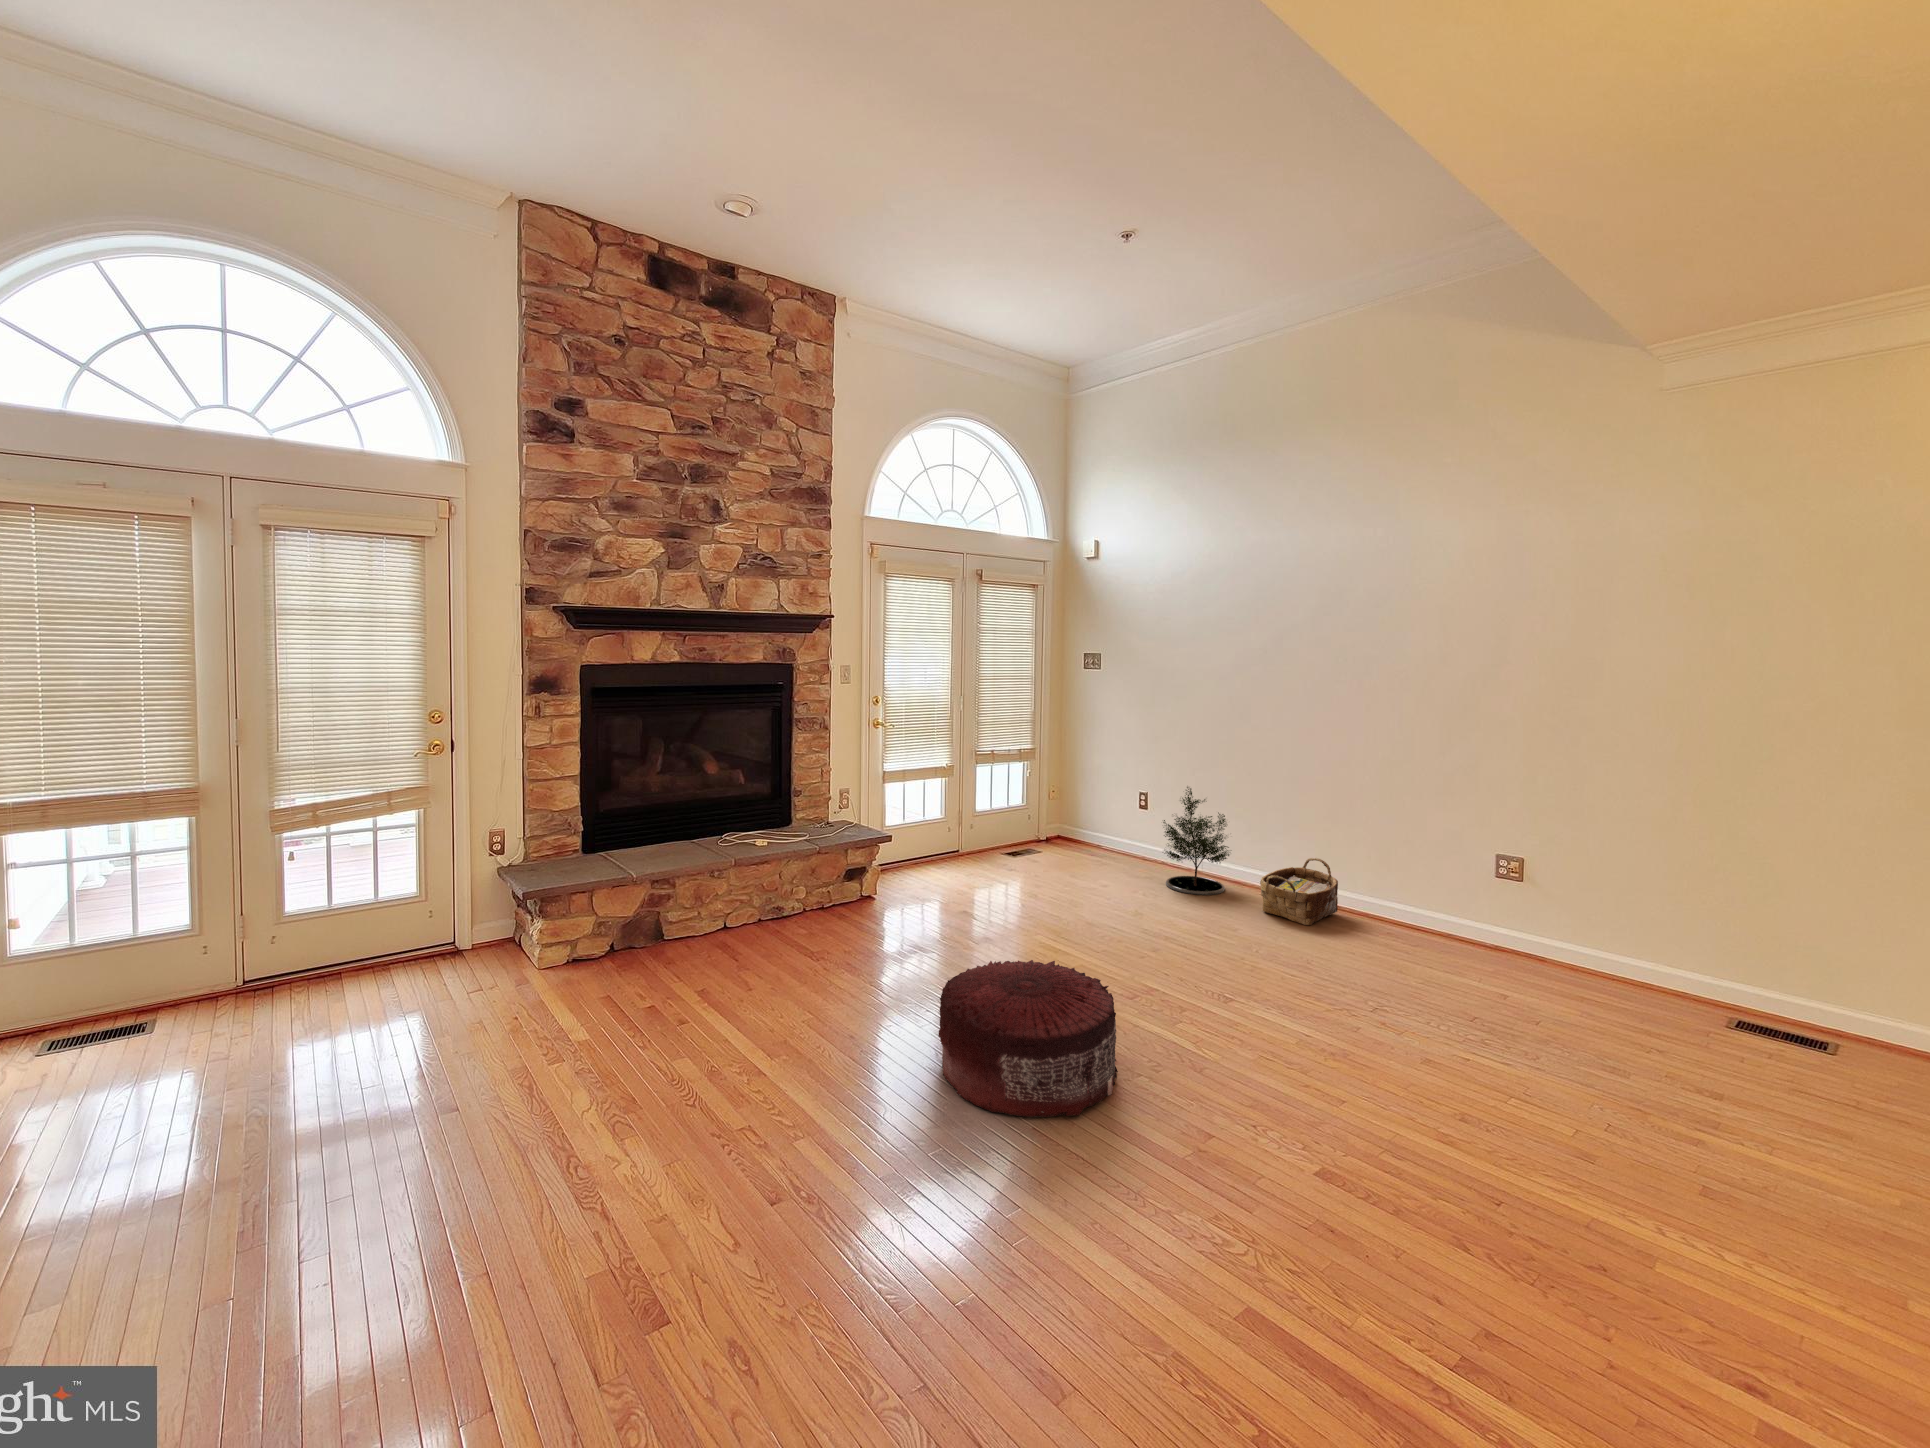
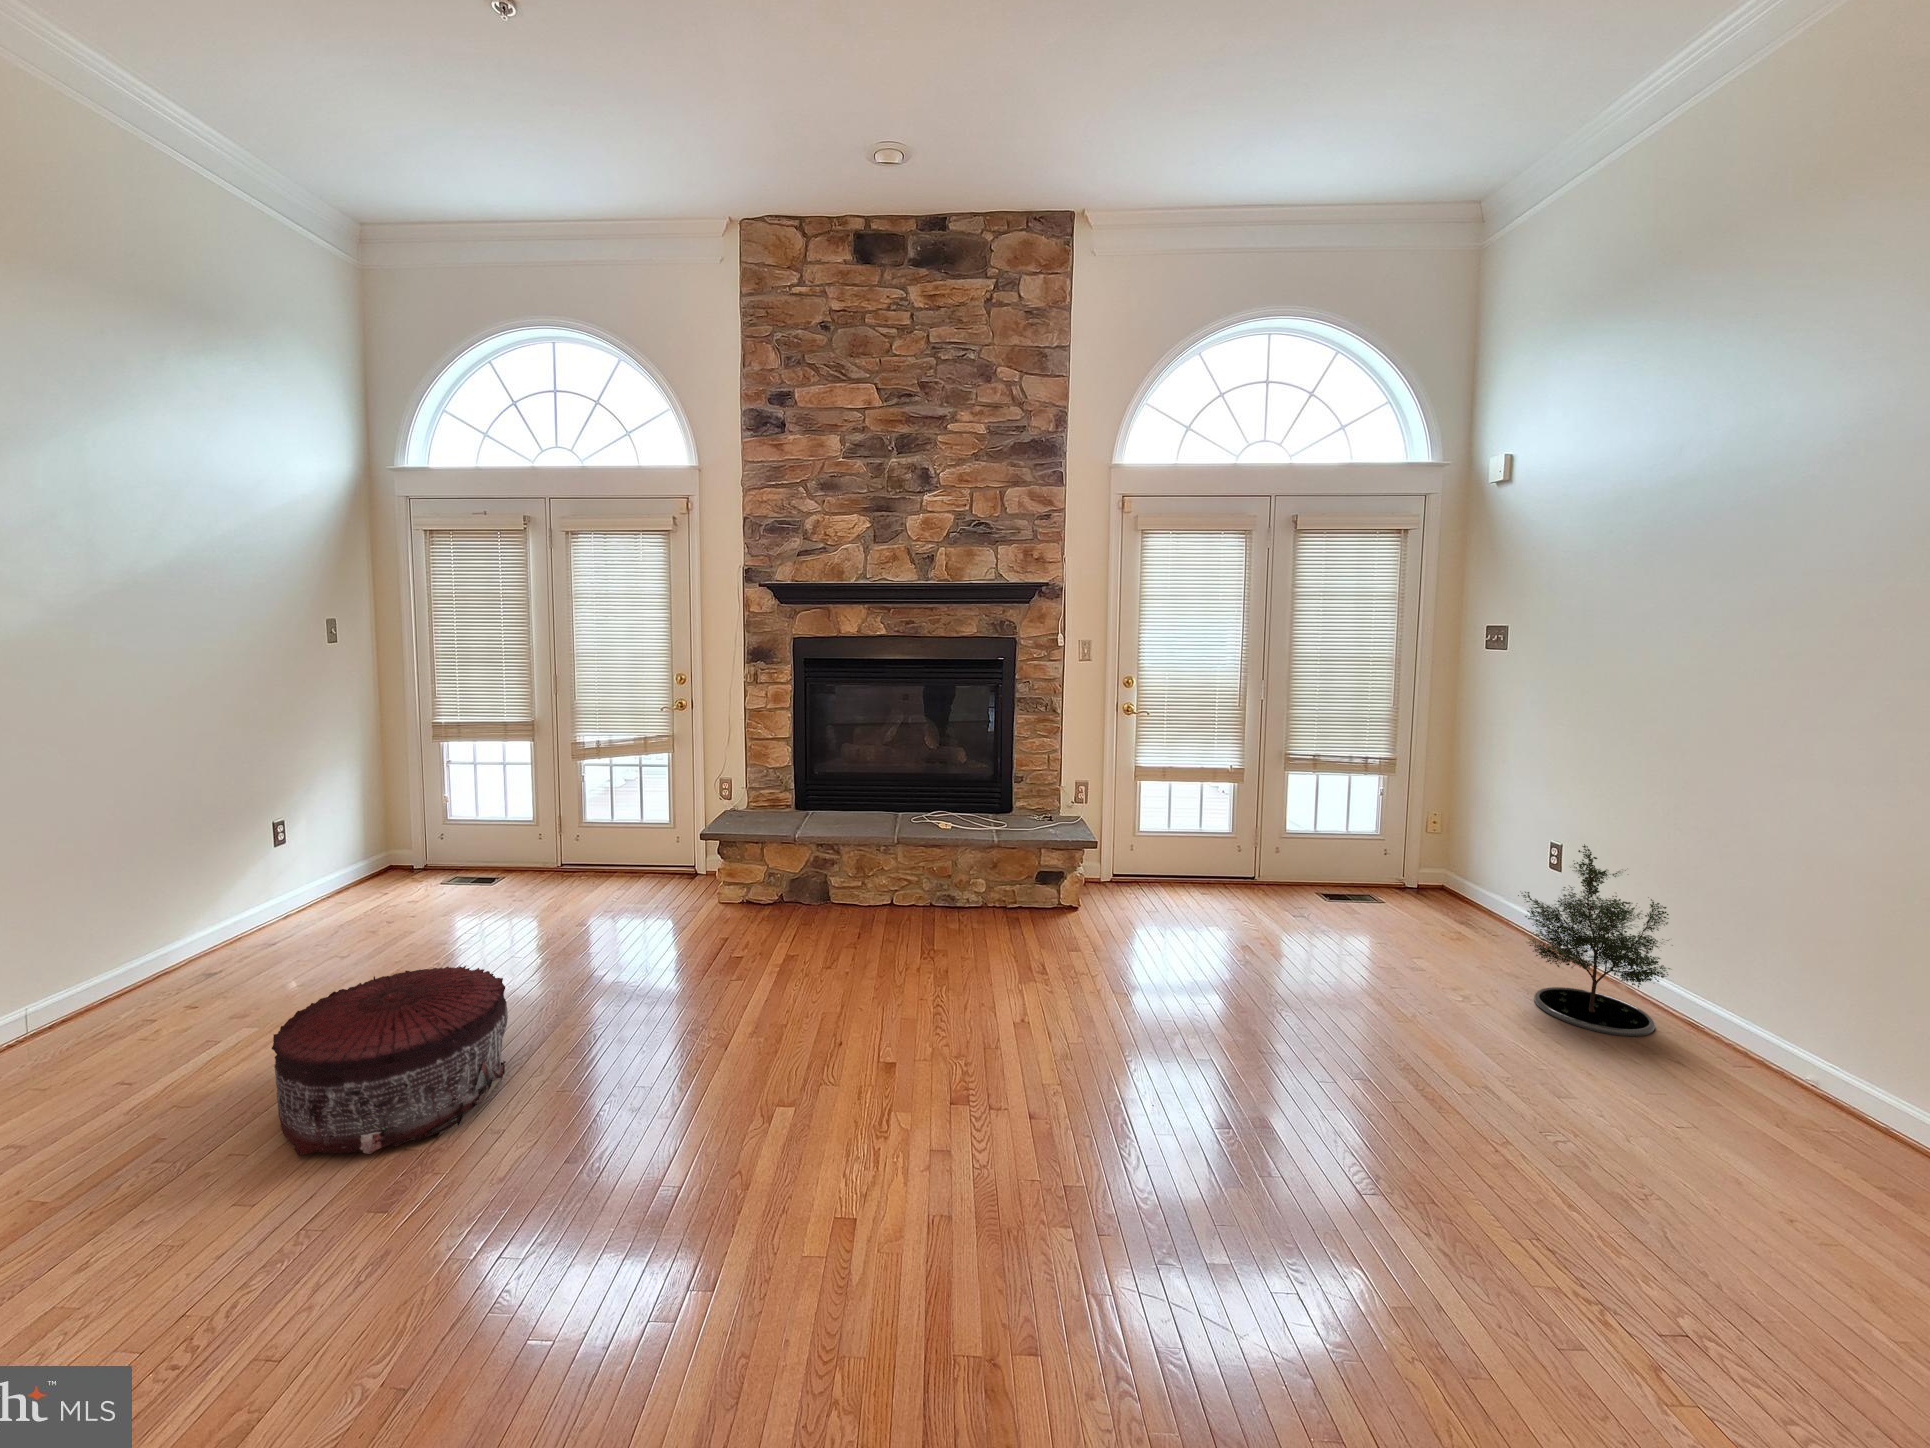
woven basket: present [1260,858,1338,925] -> none [1672,1022,1880,1146]
pouf: present [939,960,1118,1117] -> present [272,966,508,1155]

